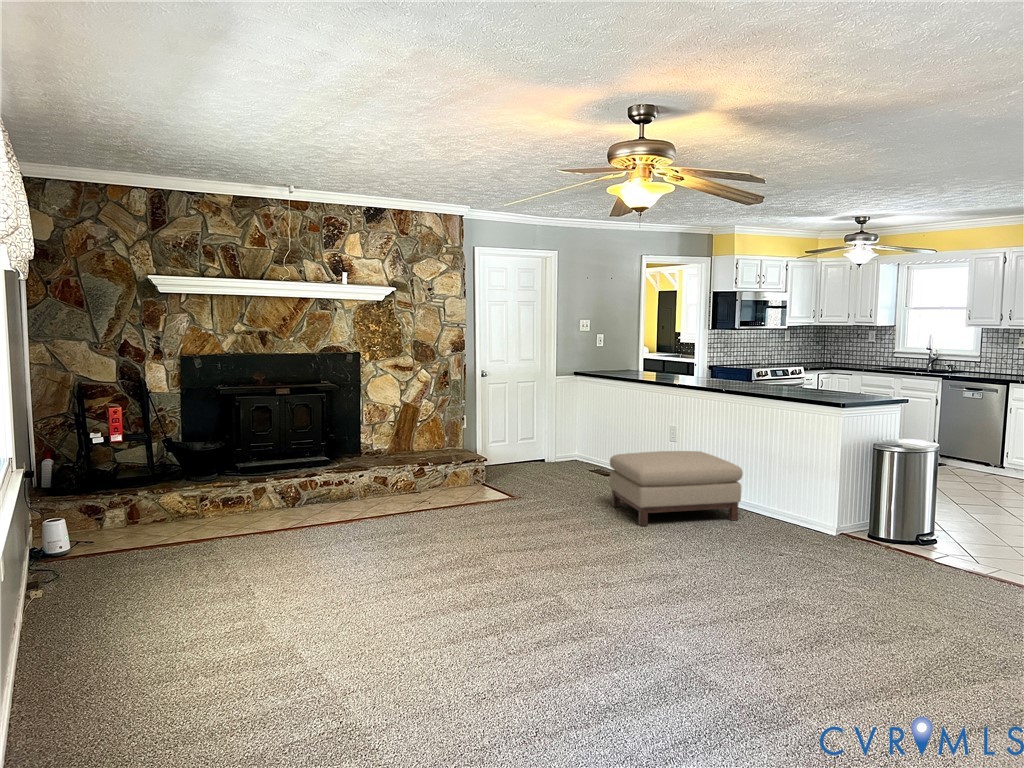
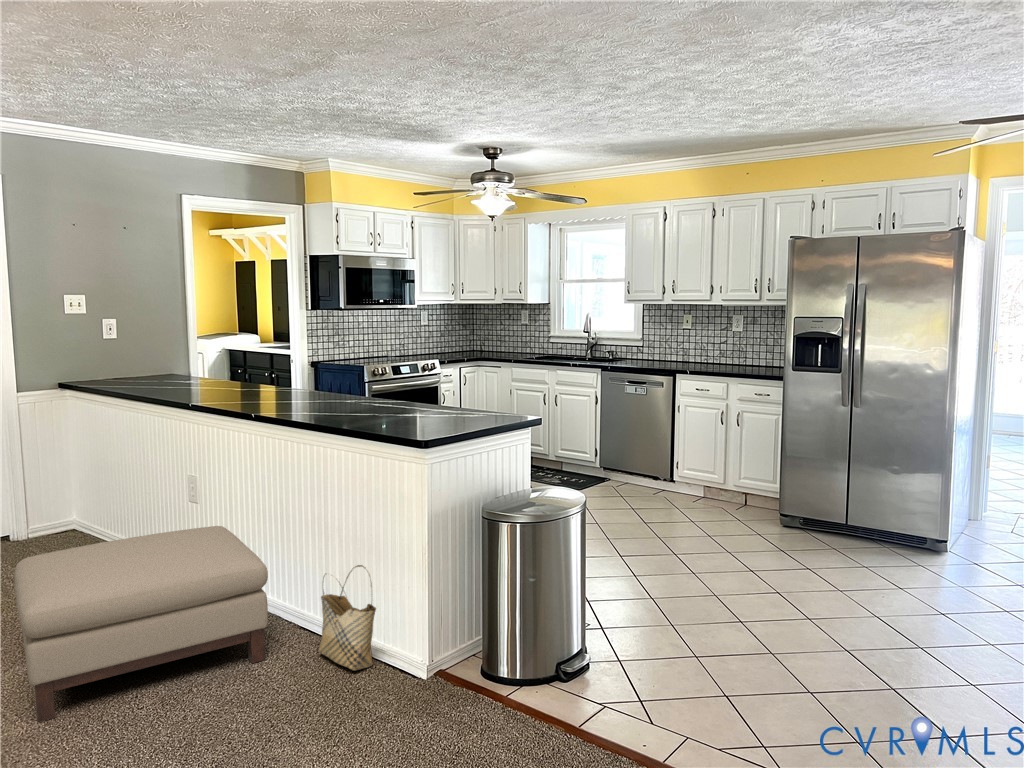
woven basket: none [767,474,805,529] -> present [319,565,376,670]

